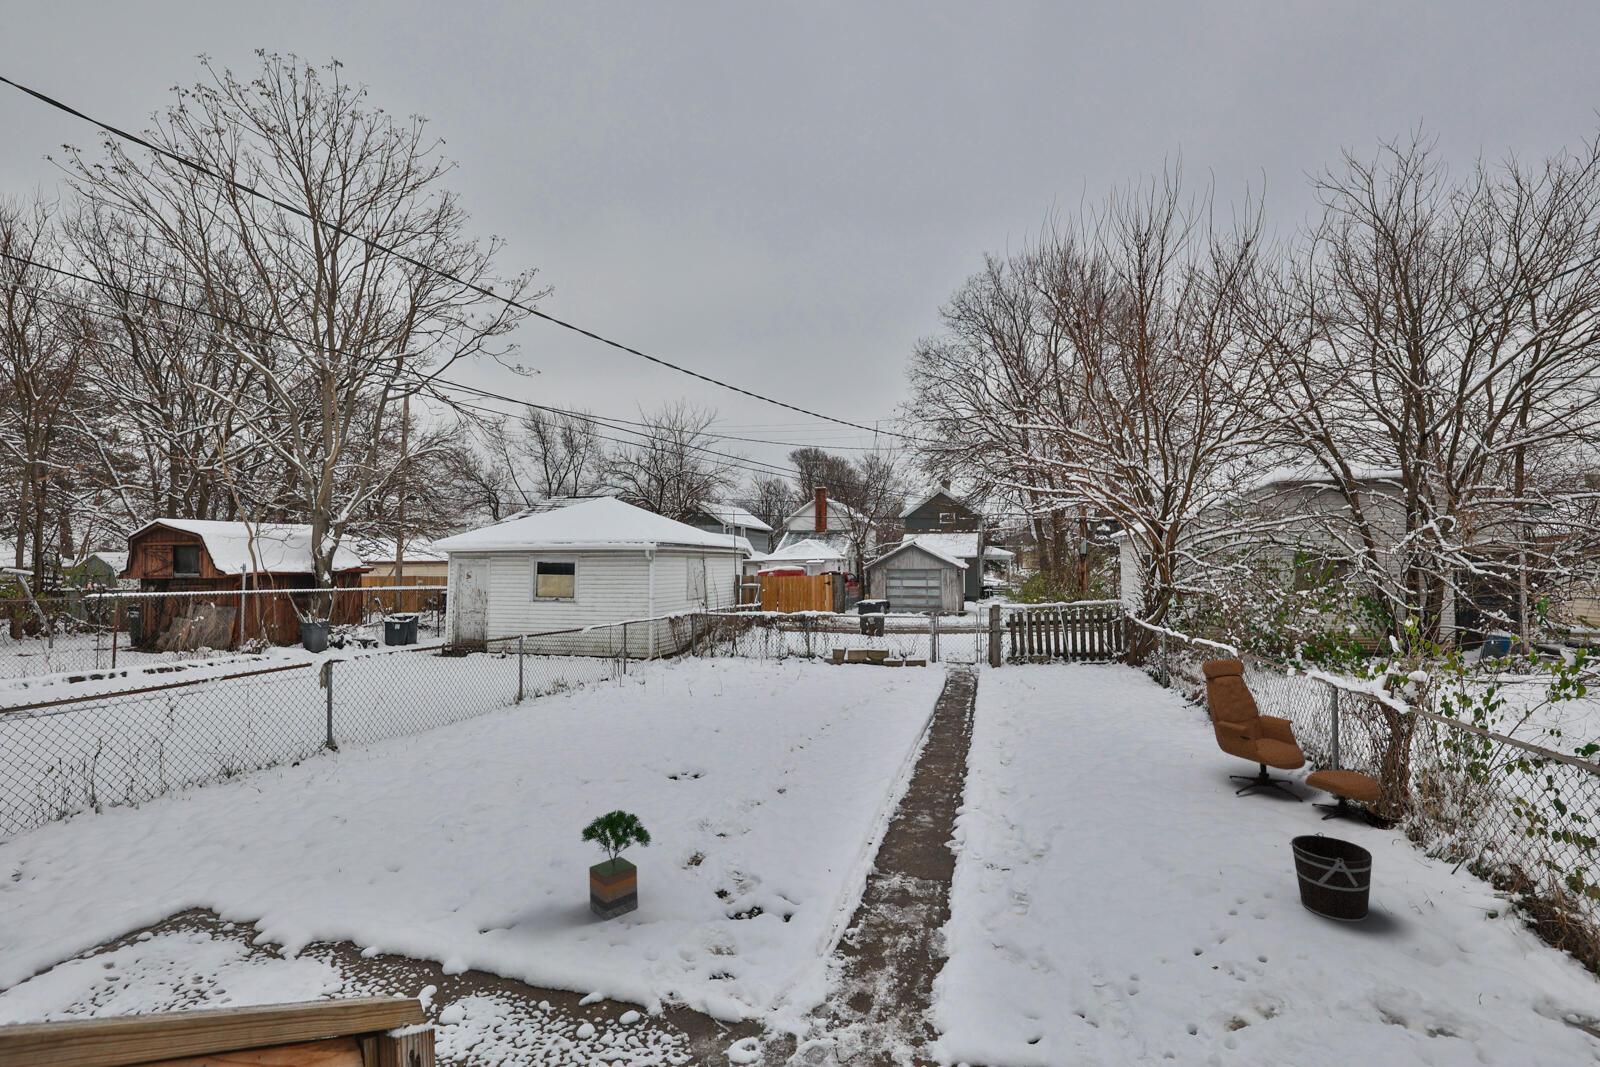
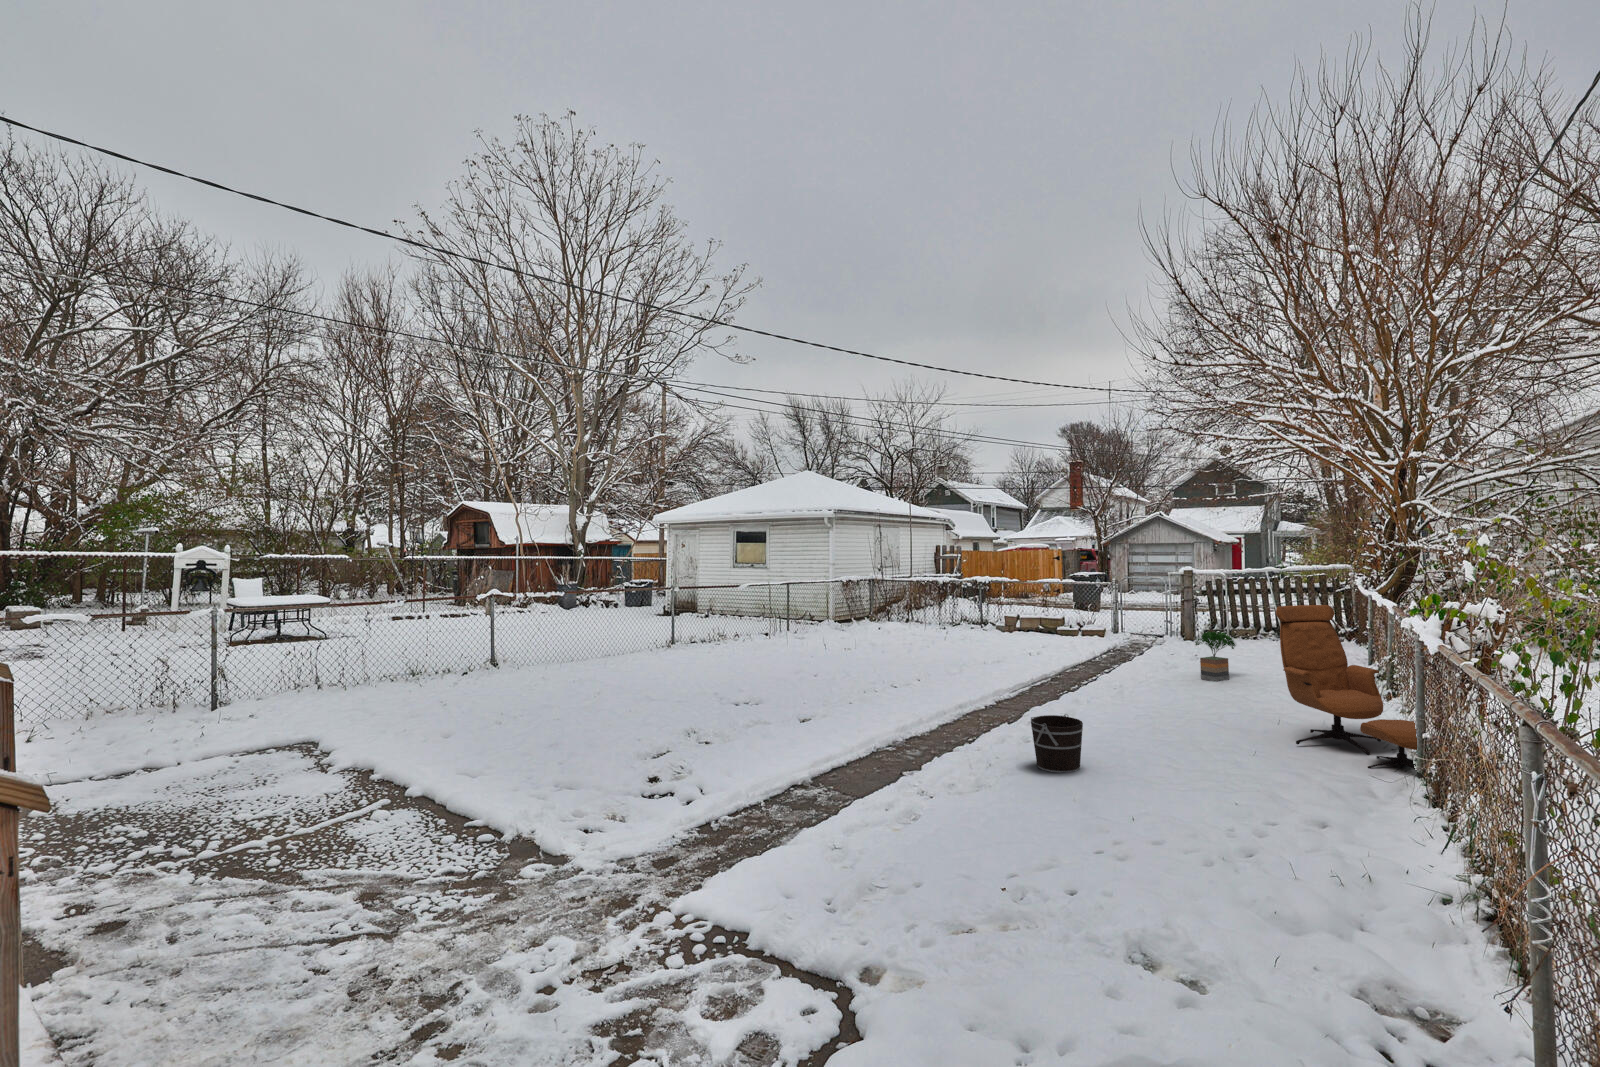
potted tree: present [581,810,651,920] -> present [1195,632,1236,682]
bucket: present [1289,832,1372,922] -> present [1031,714,1083,772]

